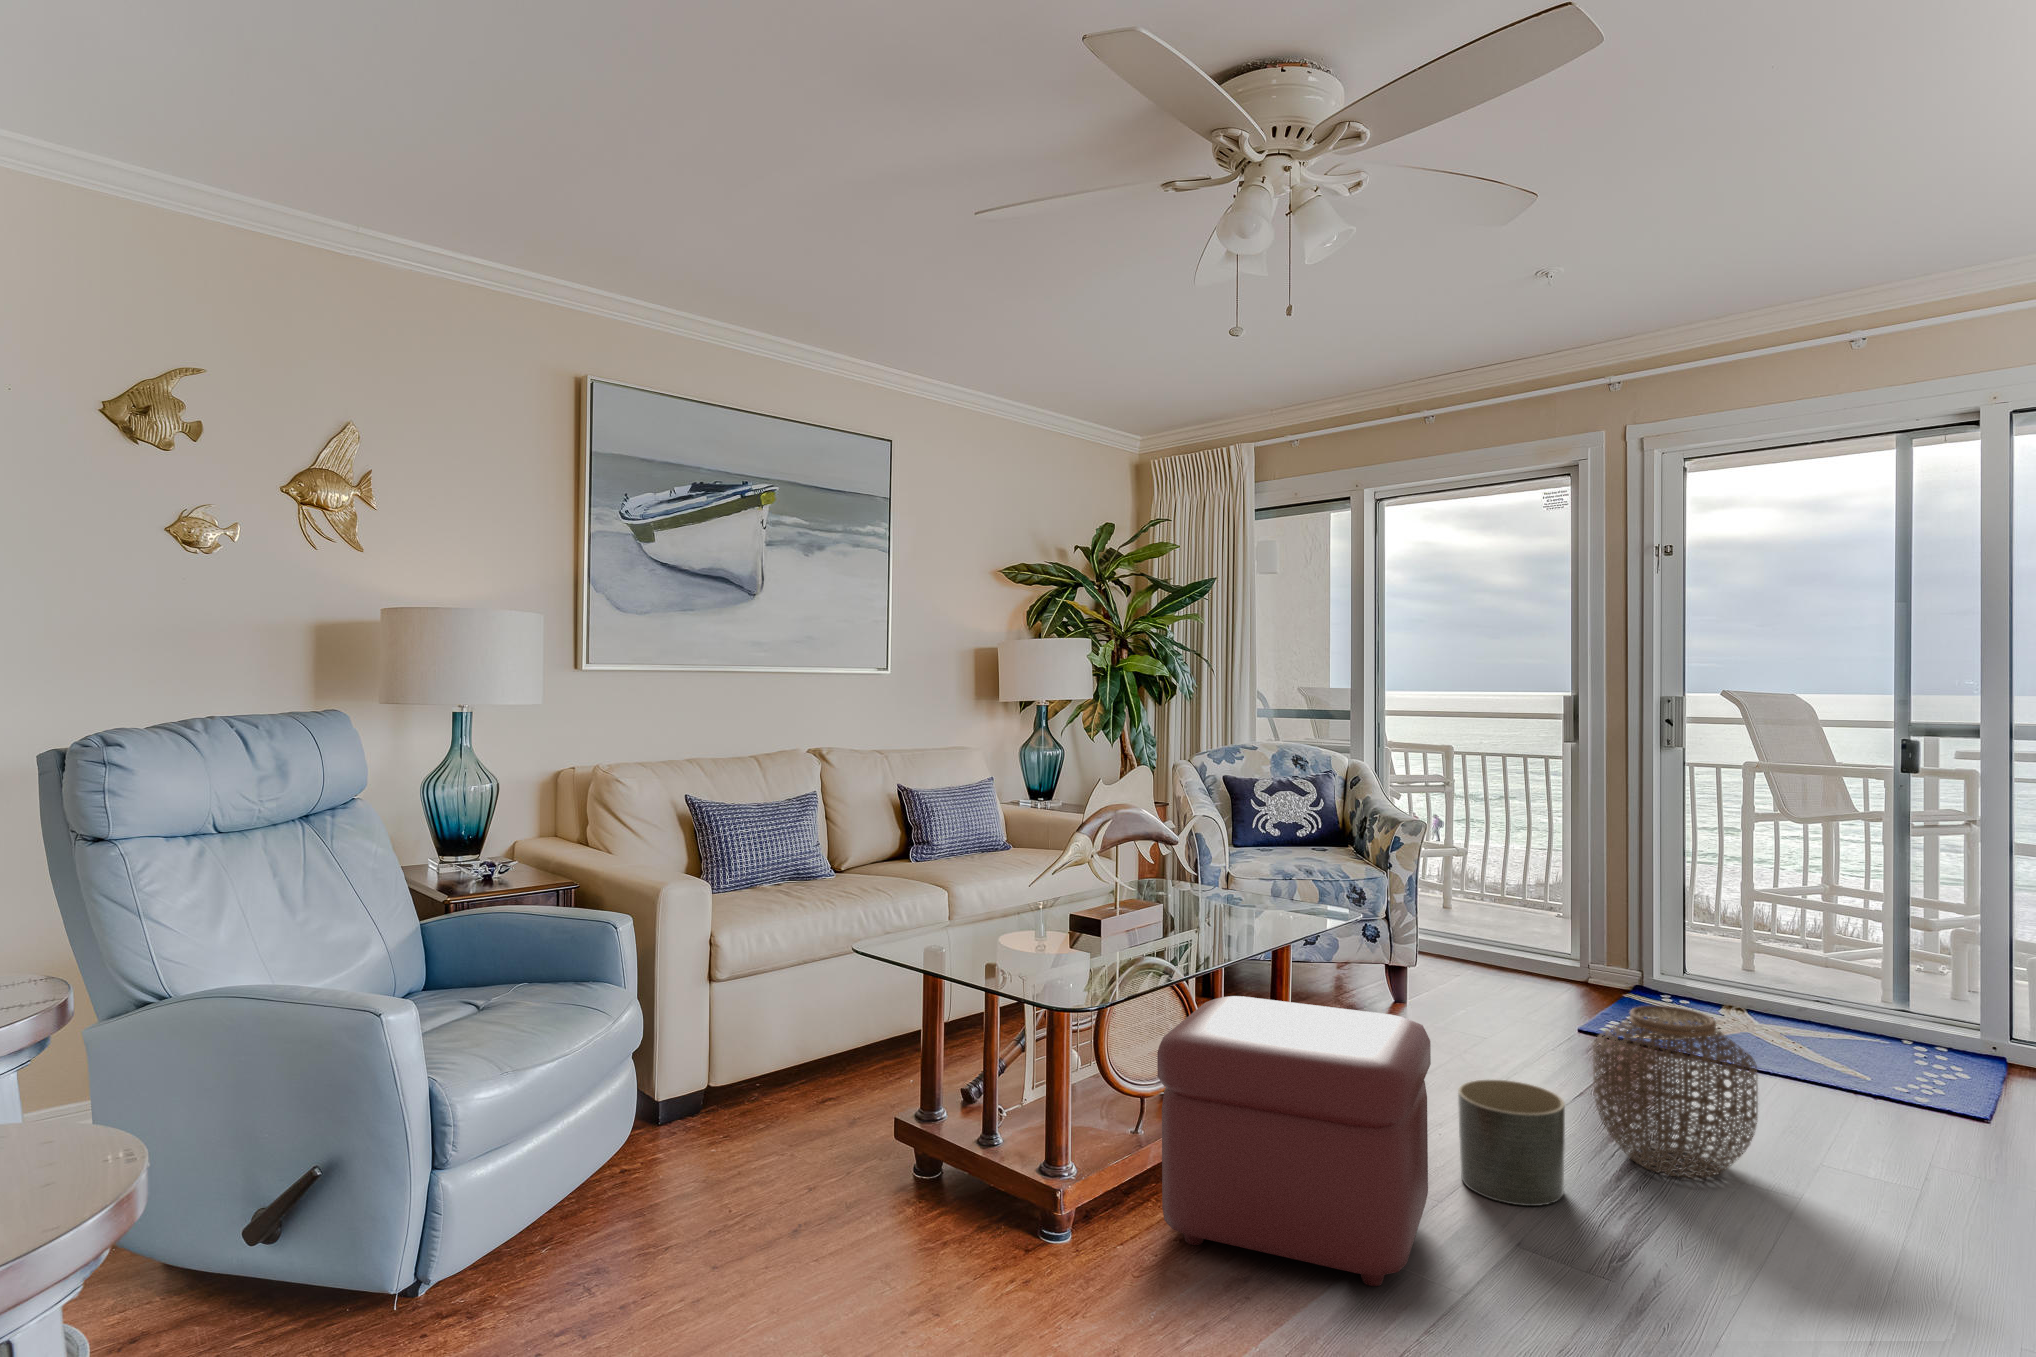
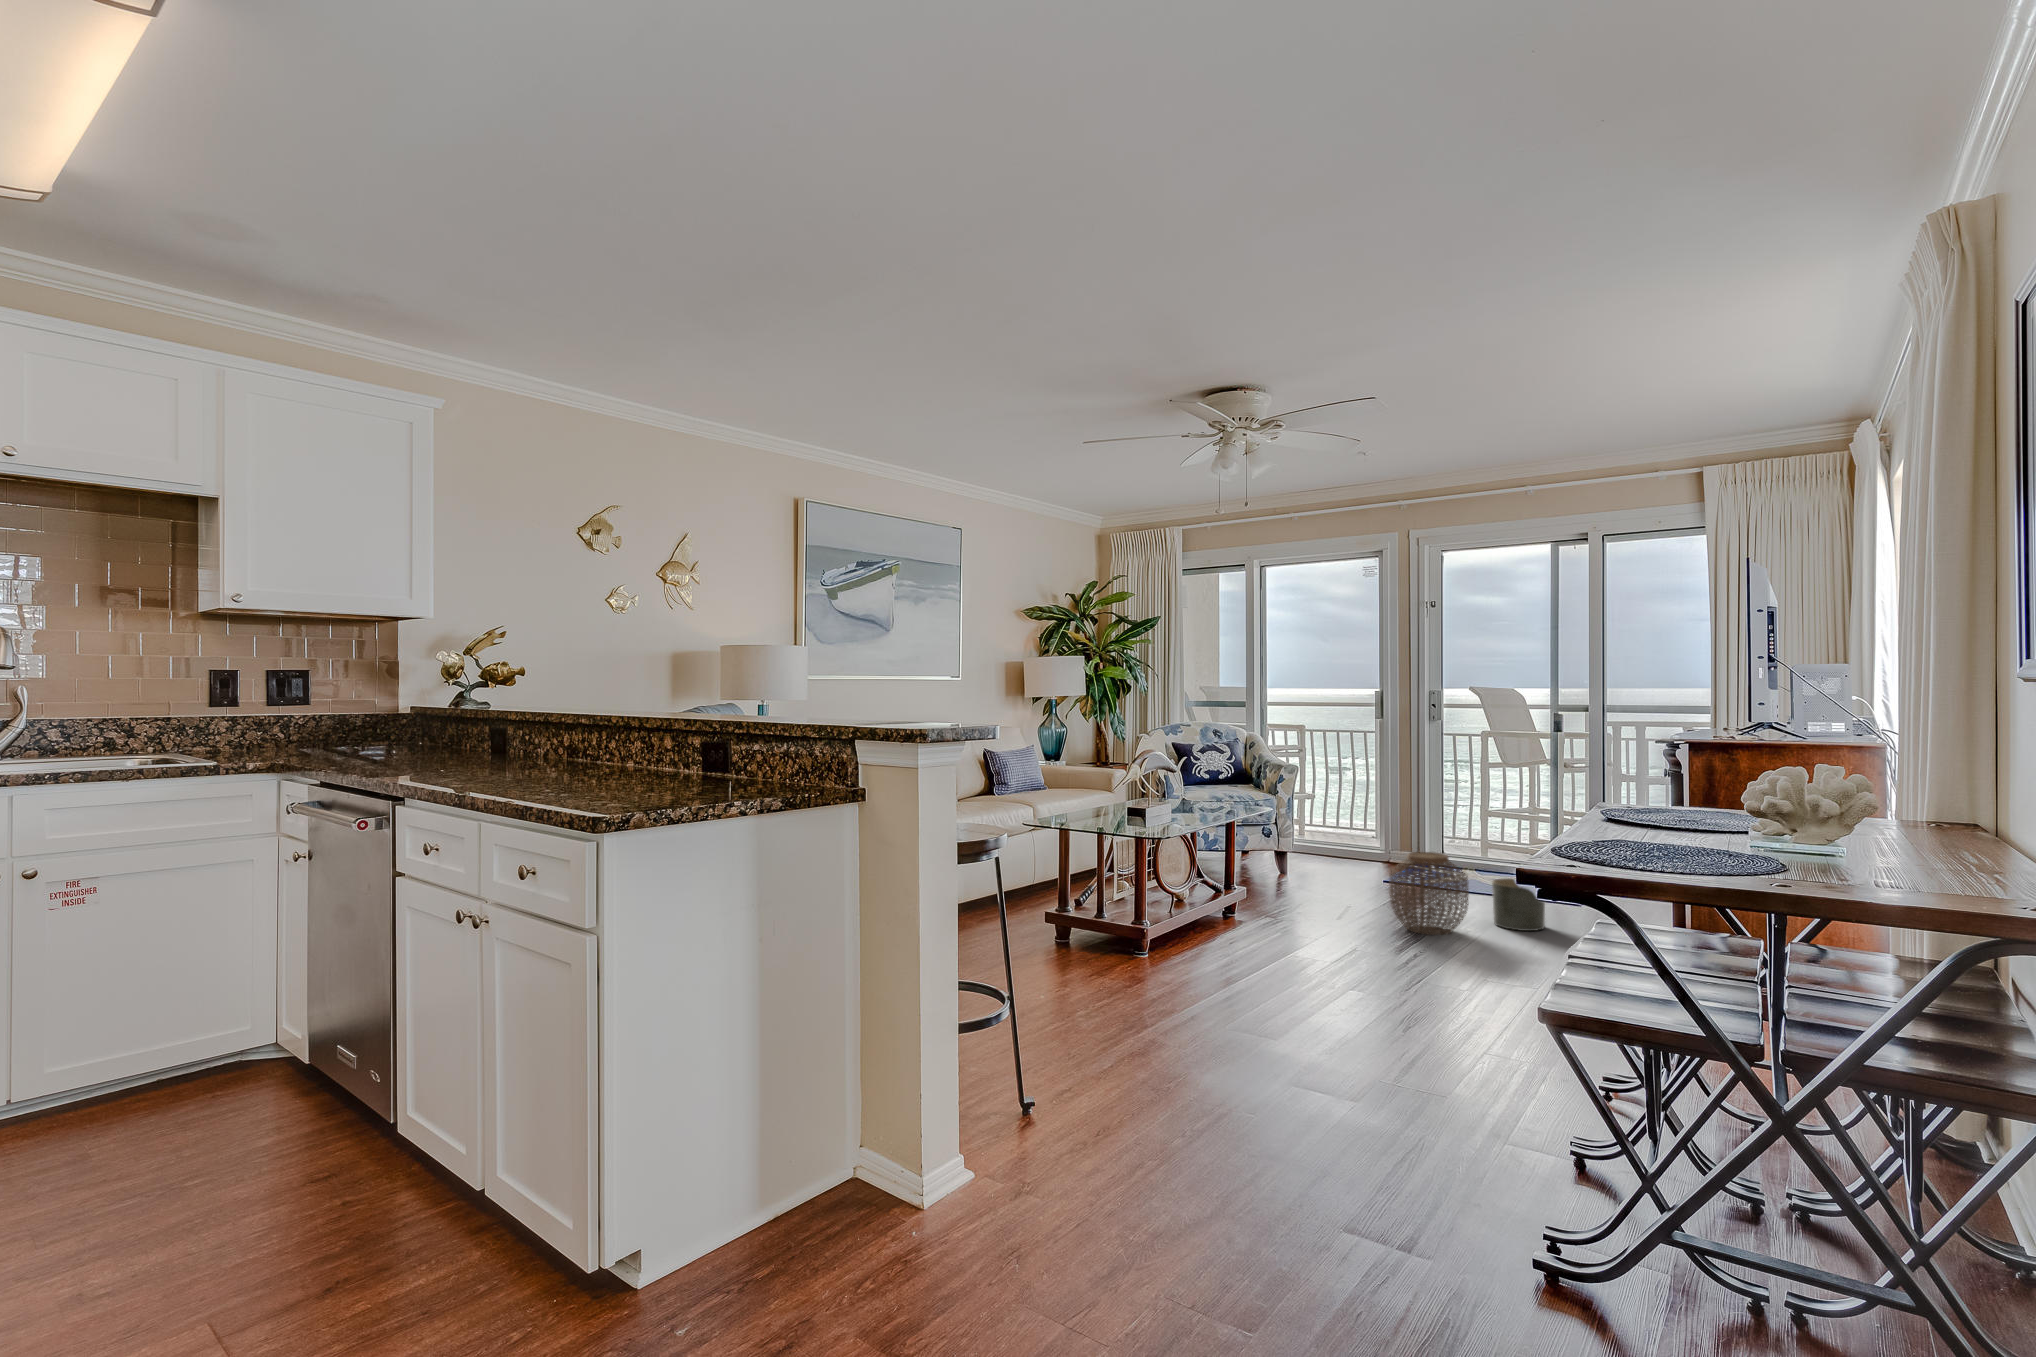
ottoman: present [1157,996,1431,1286] -> none [1180,848,1310,971]
planter: present [1458,1079,1565,1206] -> present [1492,878,1545,931]

